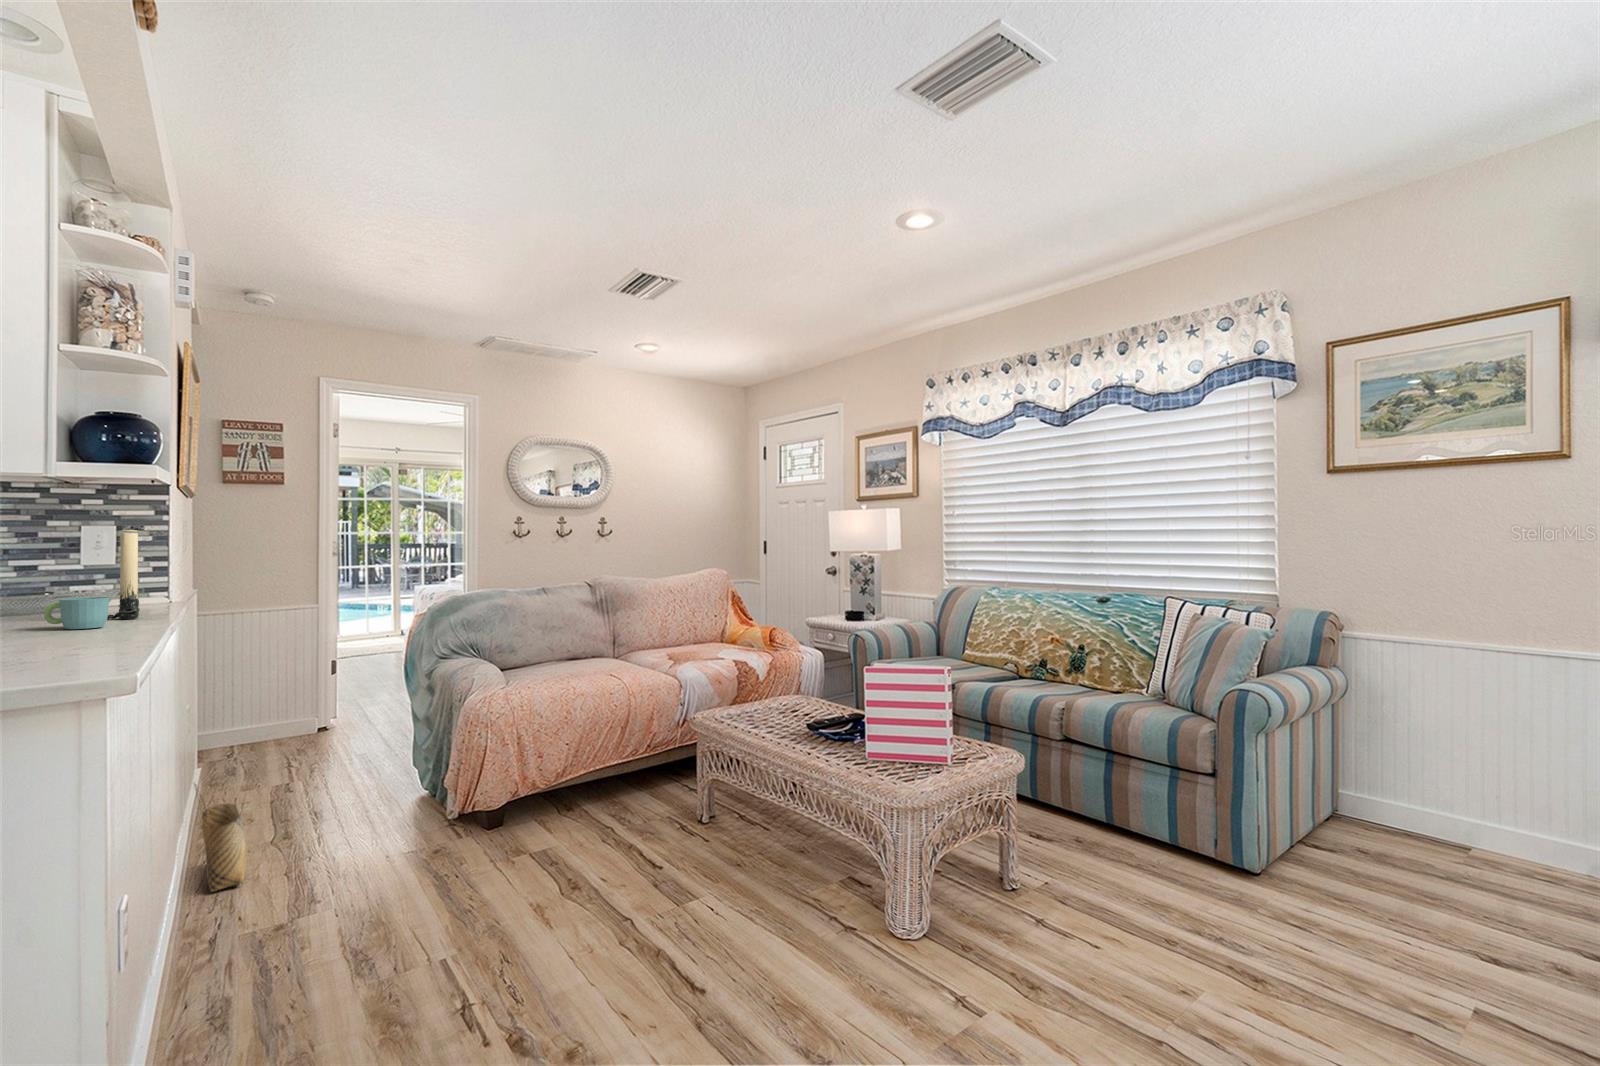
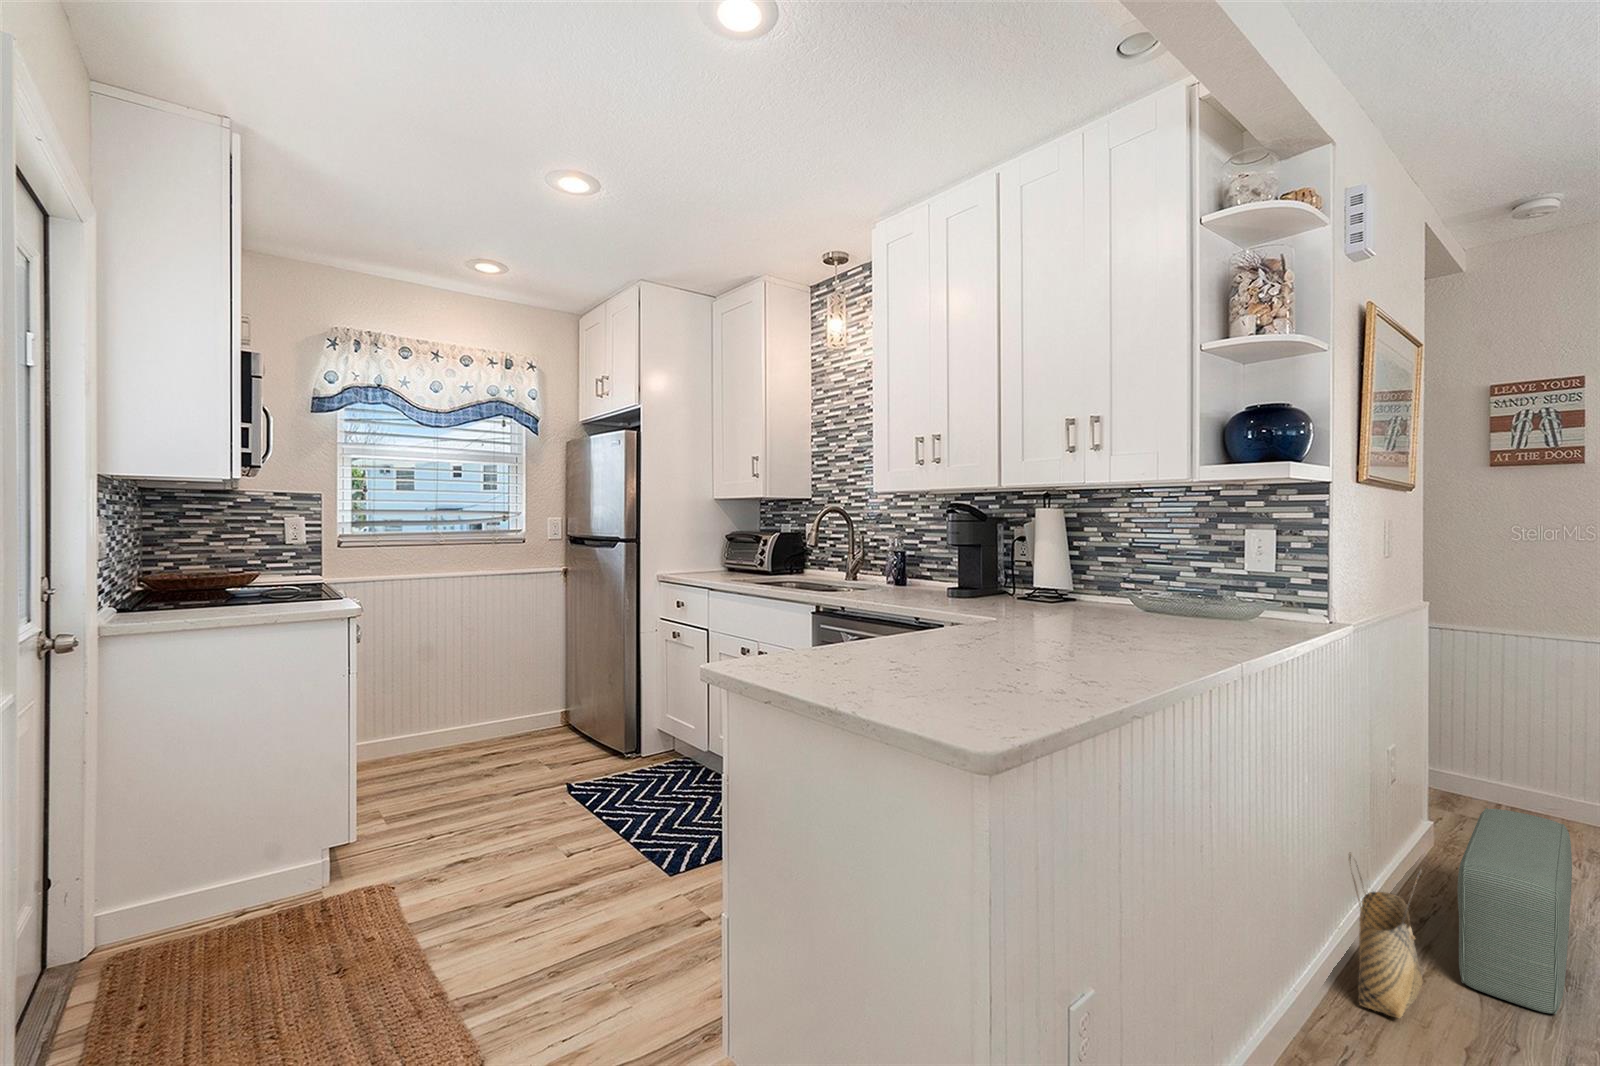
candle: present [107,530,140,619] -> none [1227,537,1258,641]
mug: present [44,597,110,629] -> none [1154,612,1207,648]
pouf: none [253,725,323,847] -> present [1458,808,1572,1015]

